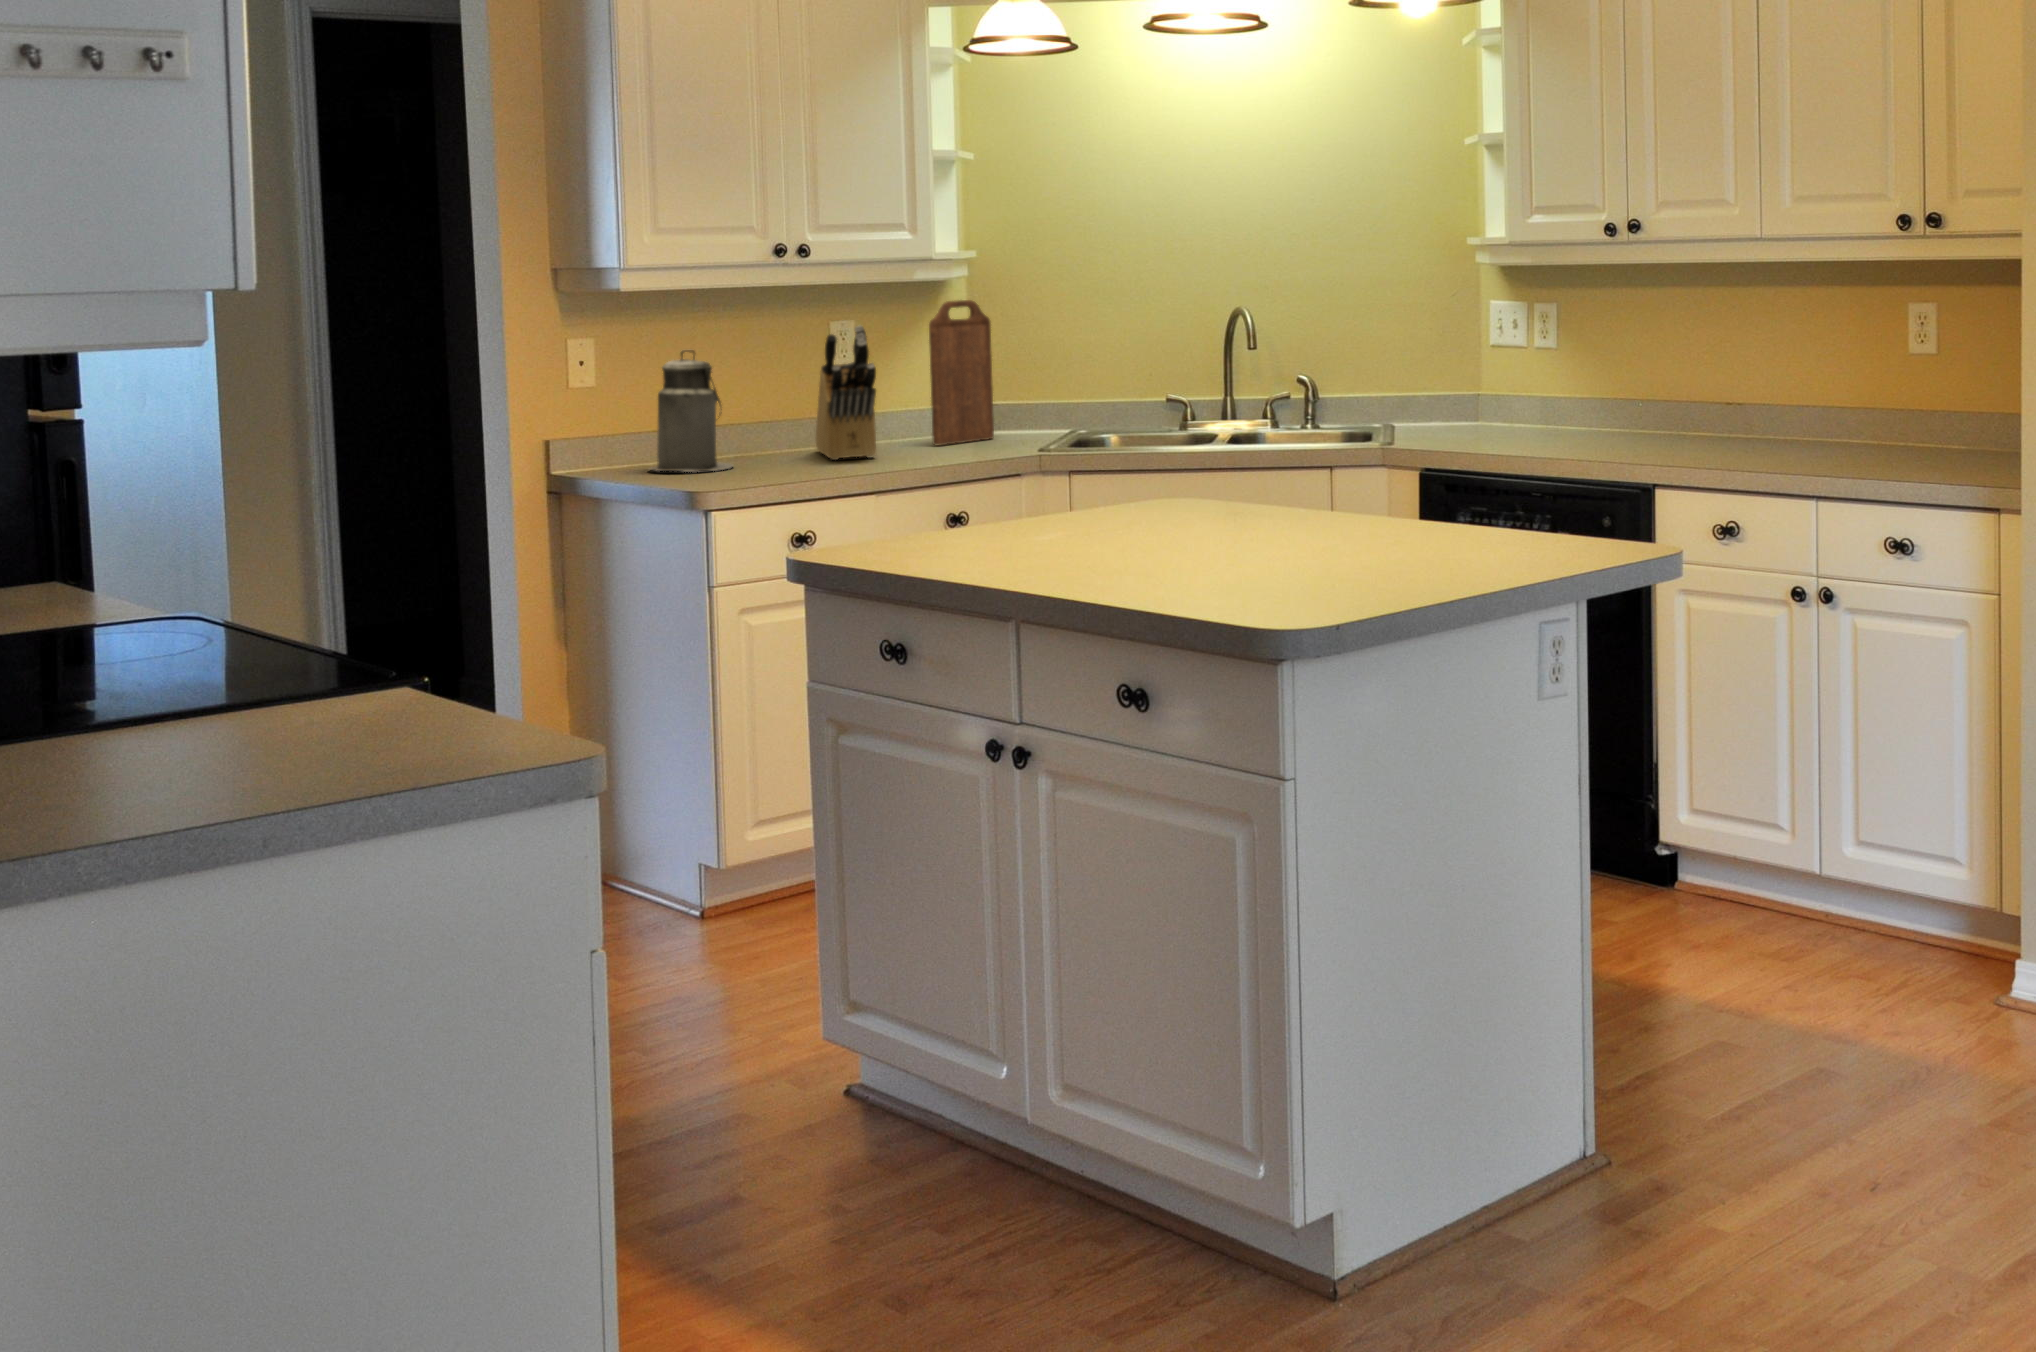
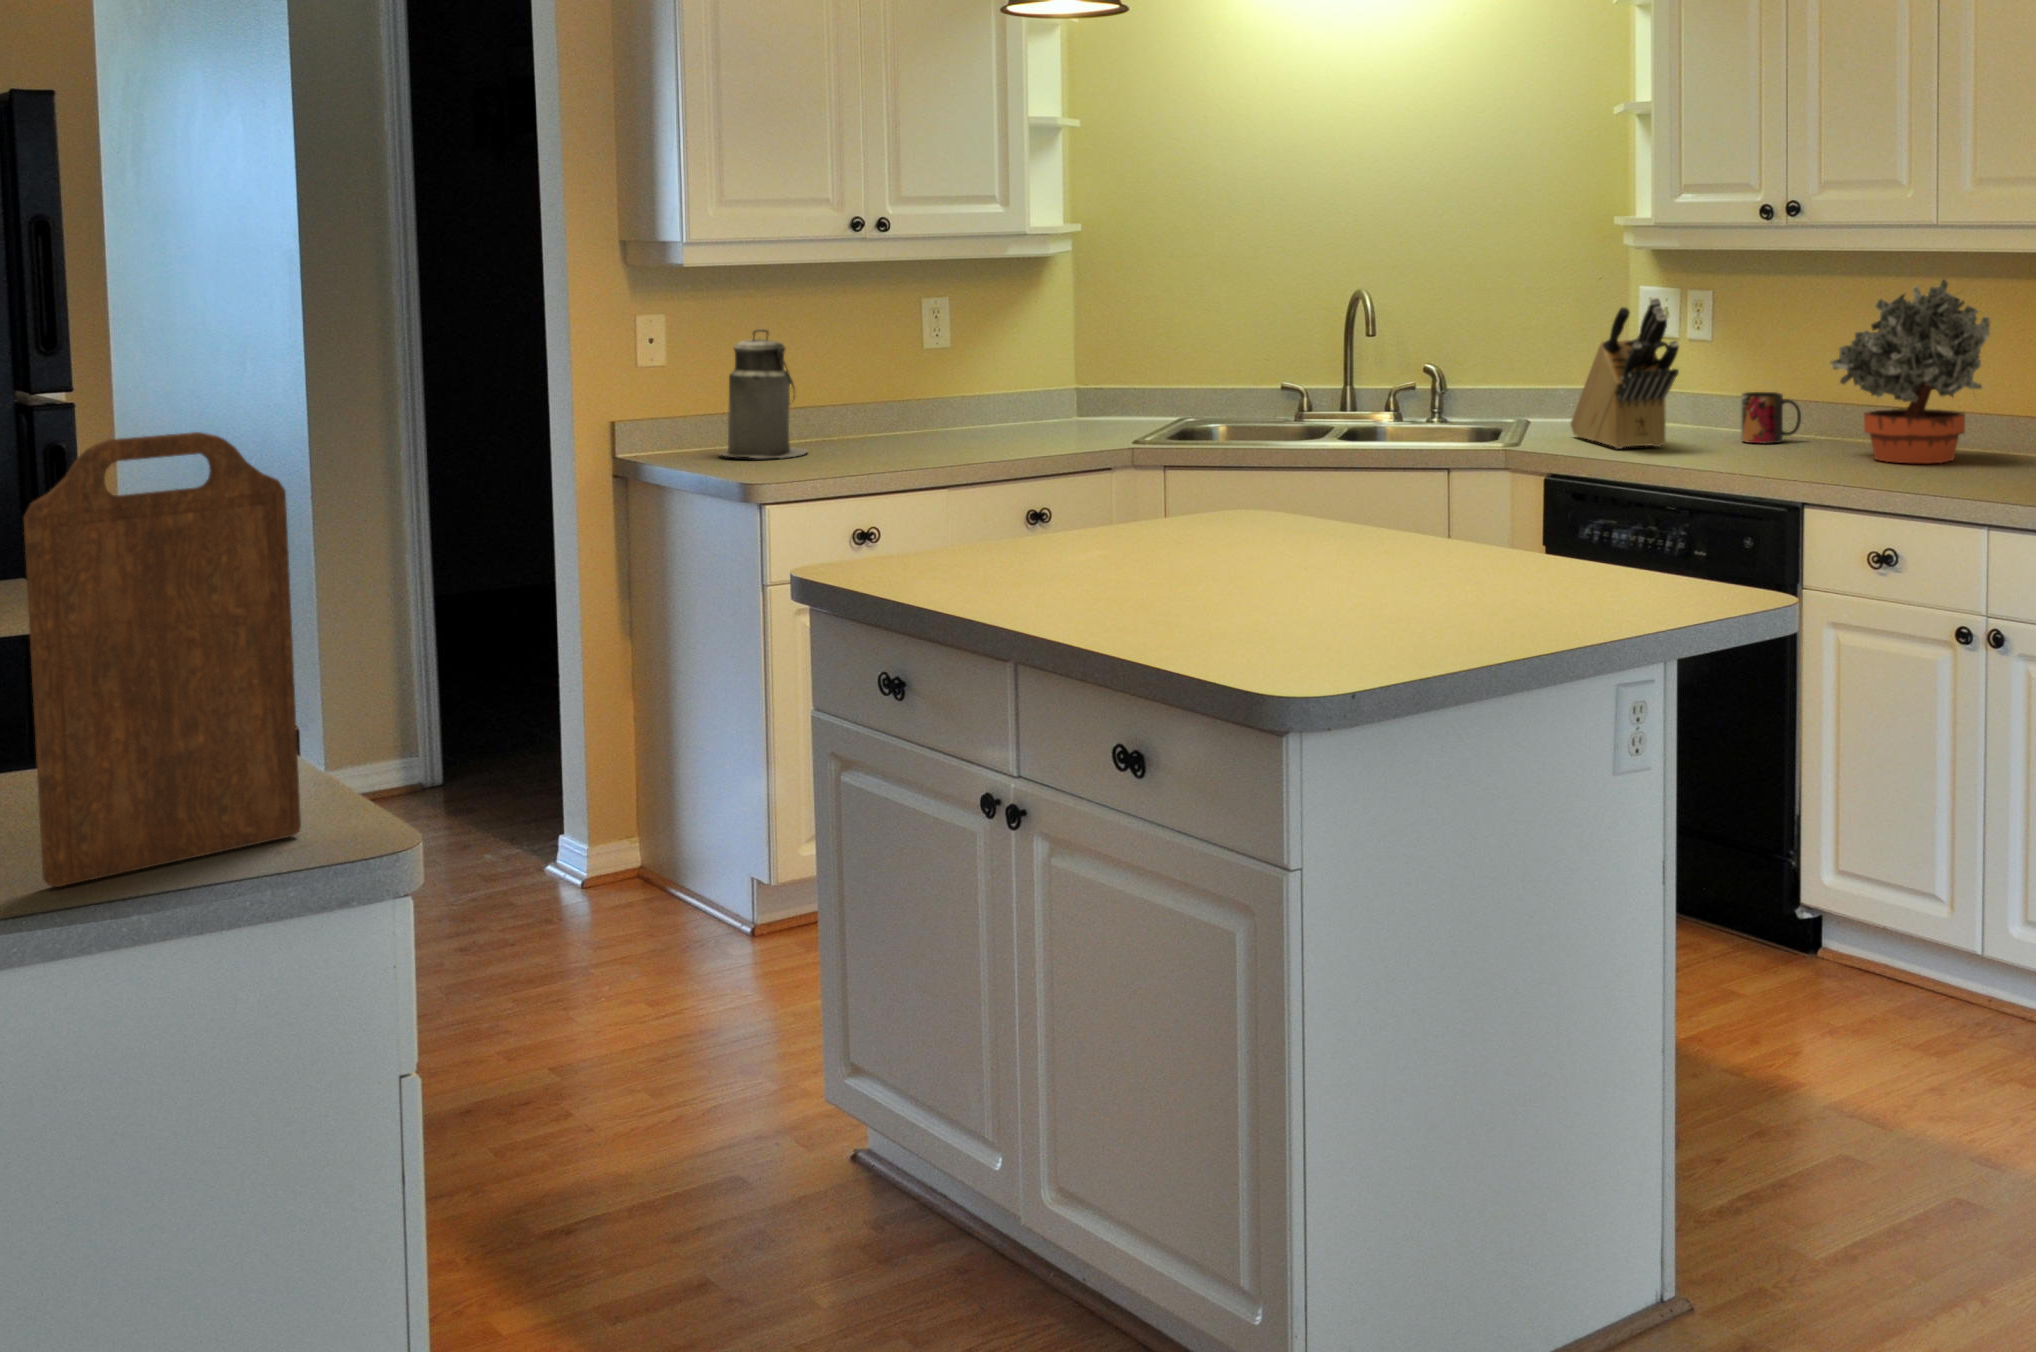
potted plant: none [1672,287,1812,451] -> present [1831,279,1990,463]
cutting board: present [929,300,994,446] -> present [24,432,301,887]
knife block: present [816,326,876,460] -> present [1571,298,1679,449]
mug: none [1592,393,1644,439] -> present [1741,392,1801,443]

